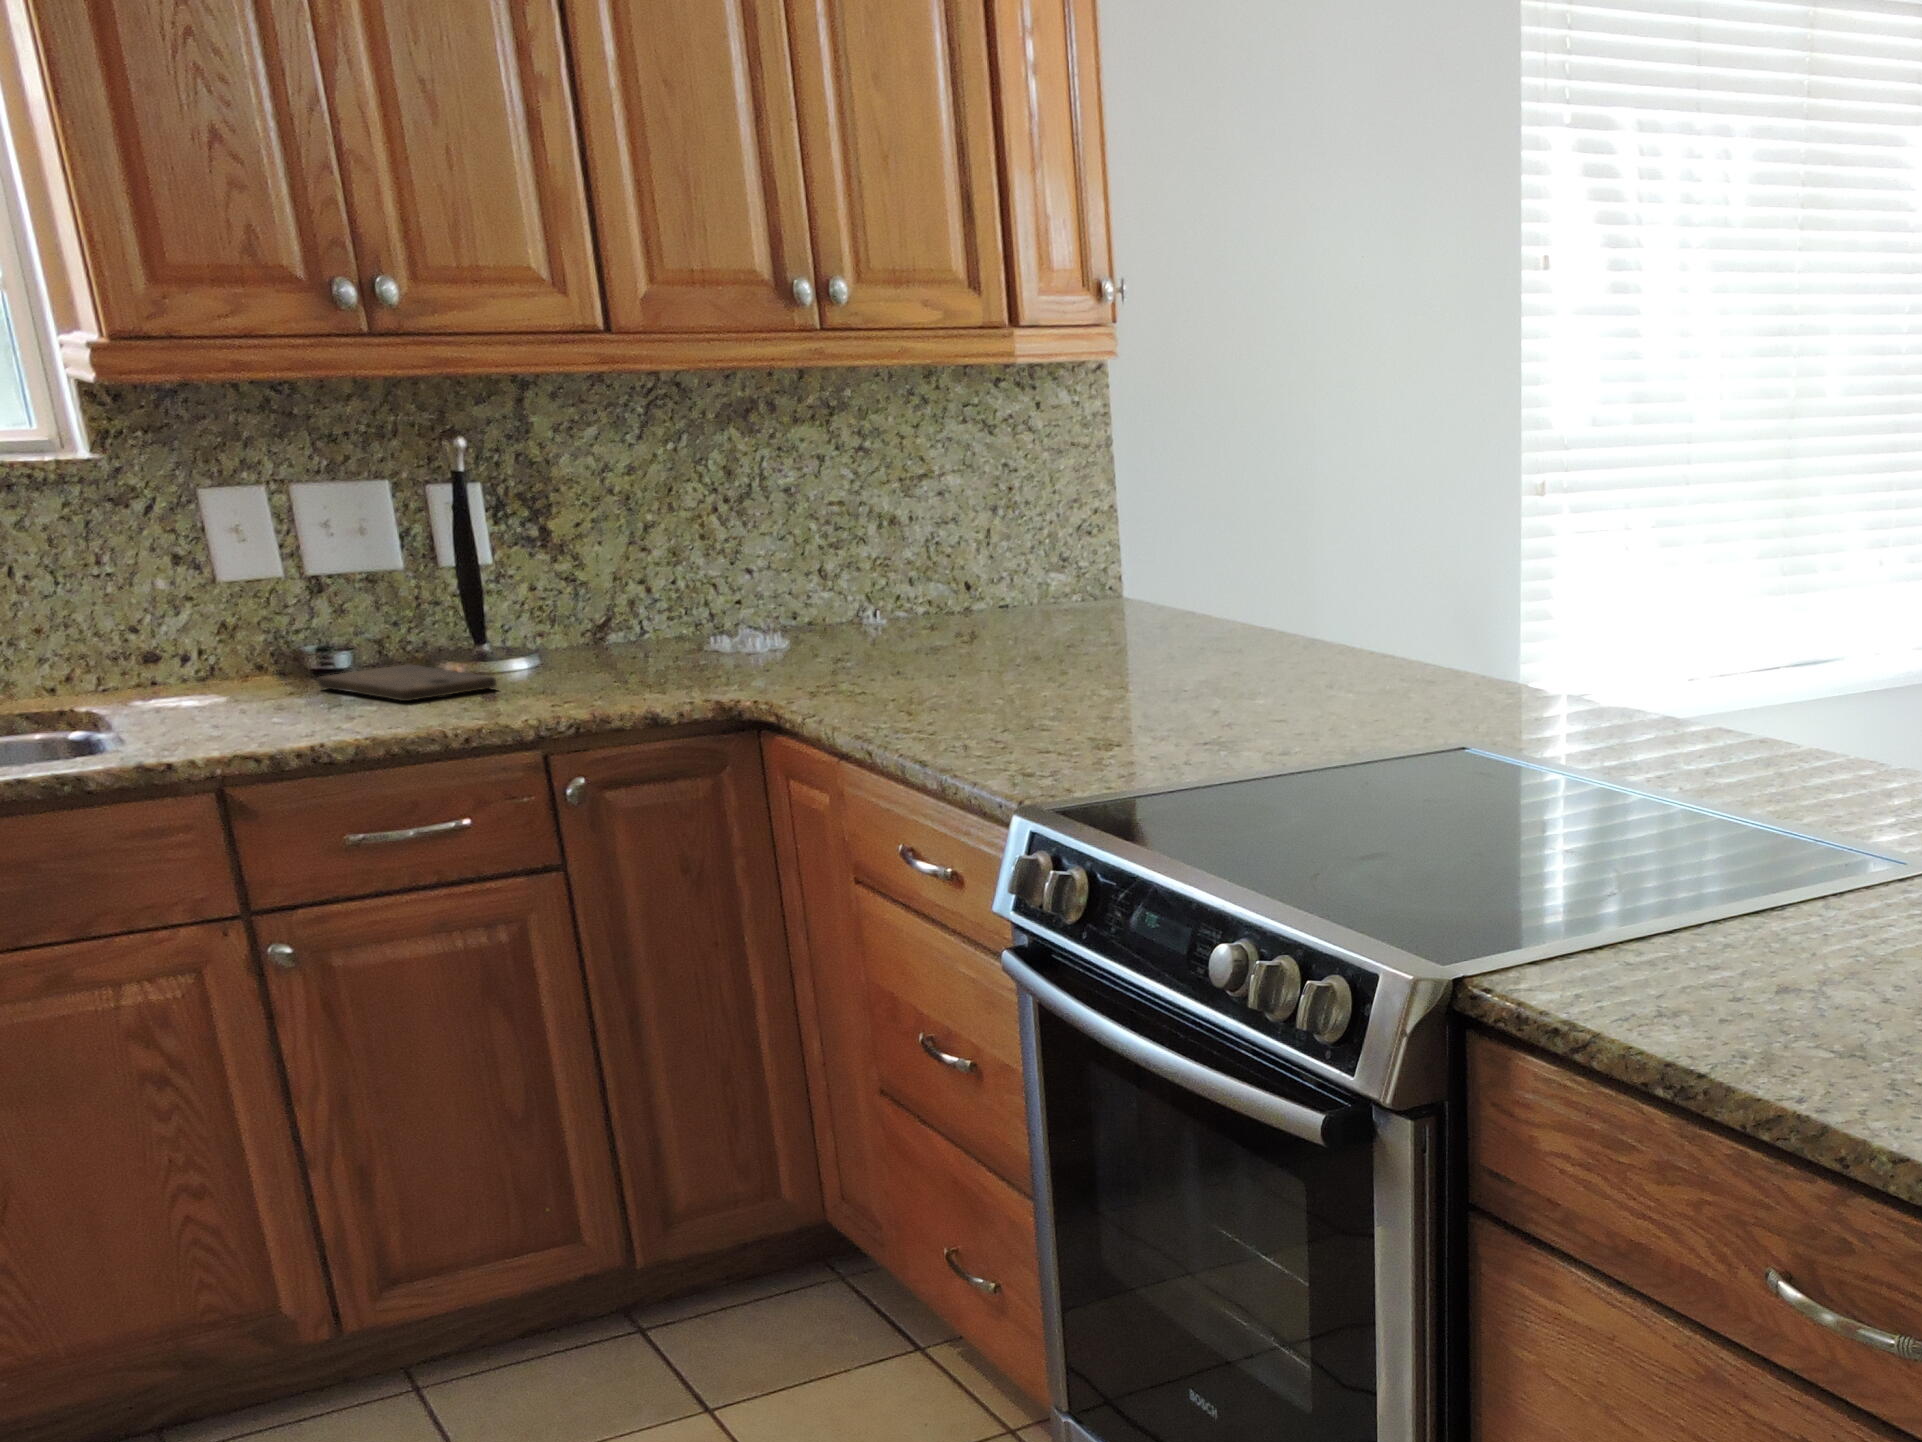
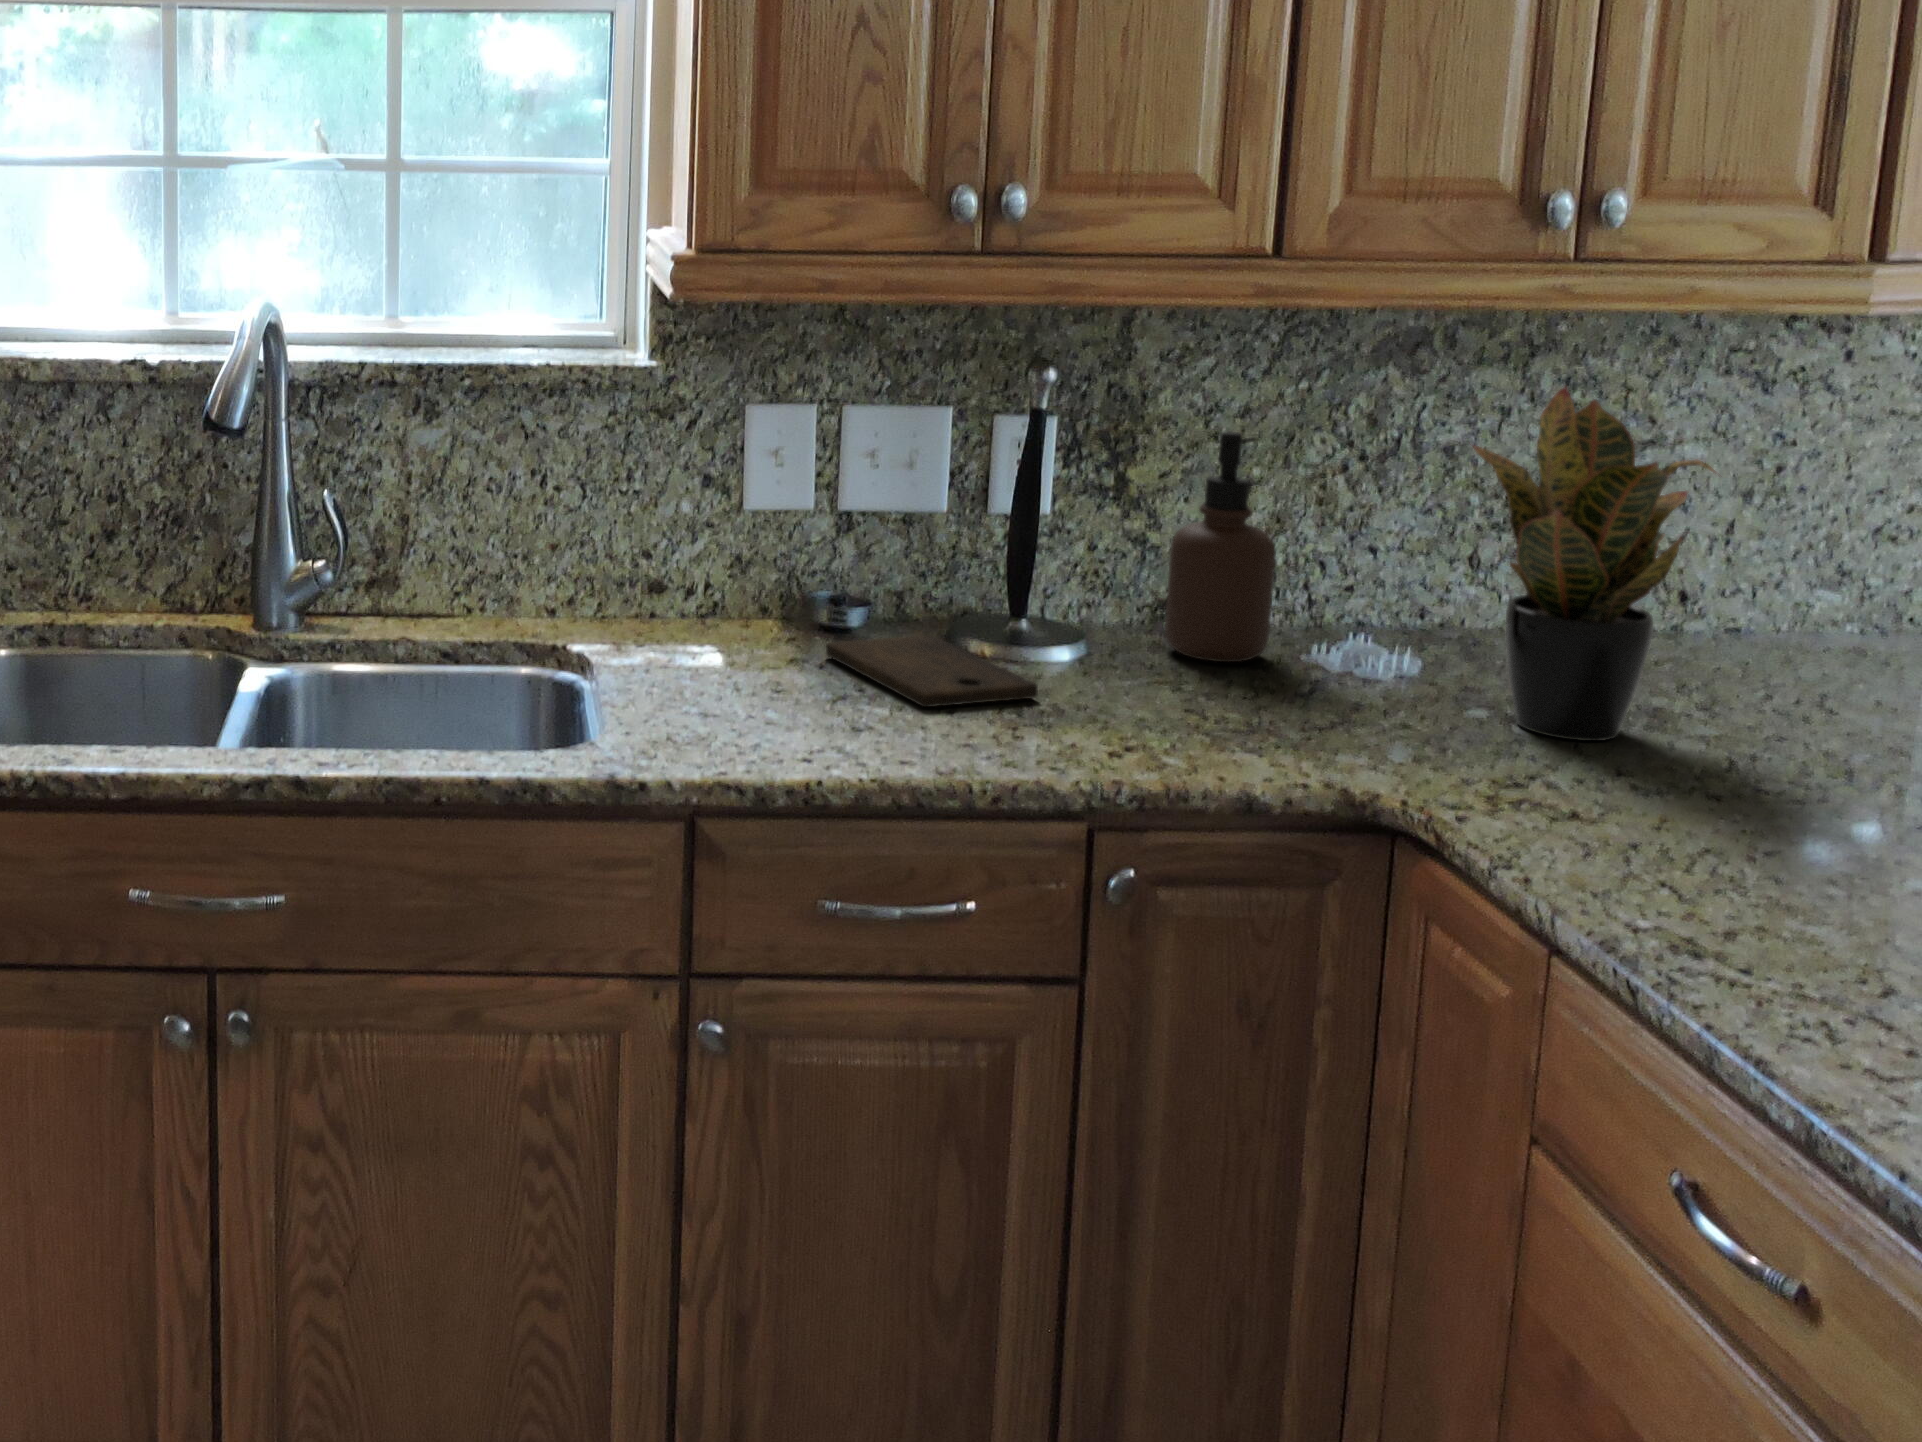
potted plant: none [757,407,936,664] -> present [1473,387,1715,741]
soap dispenser: none [588,479,676,658] -> present [1165,431,1276,662]

